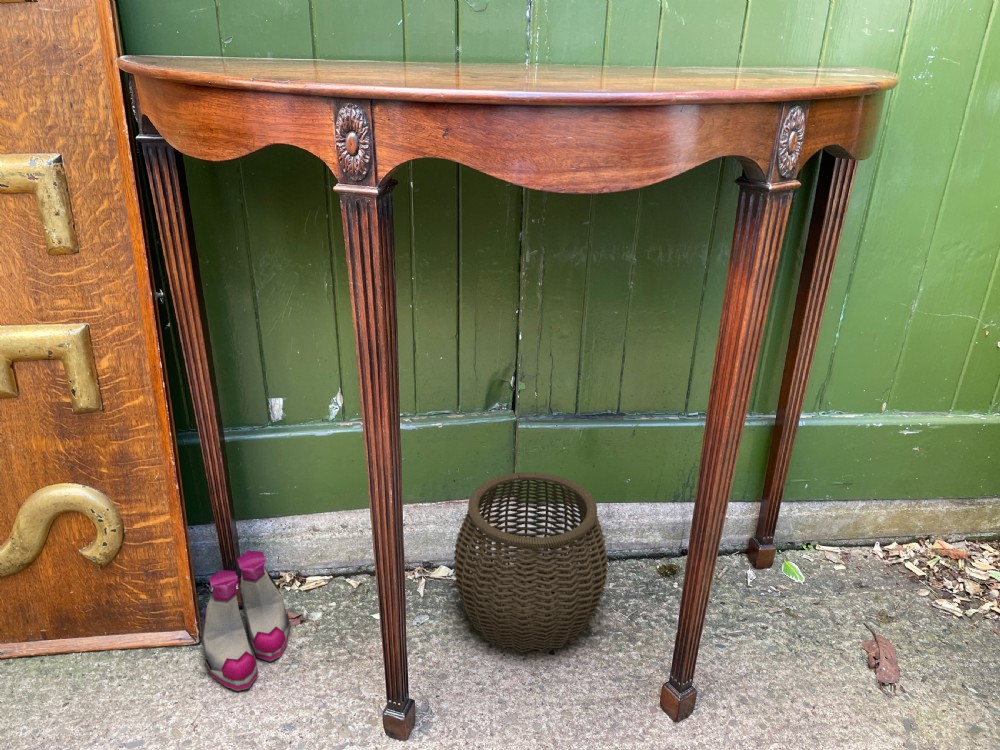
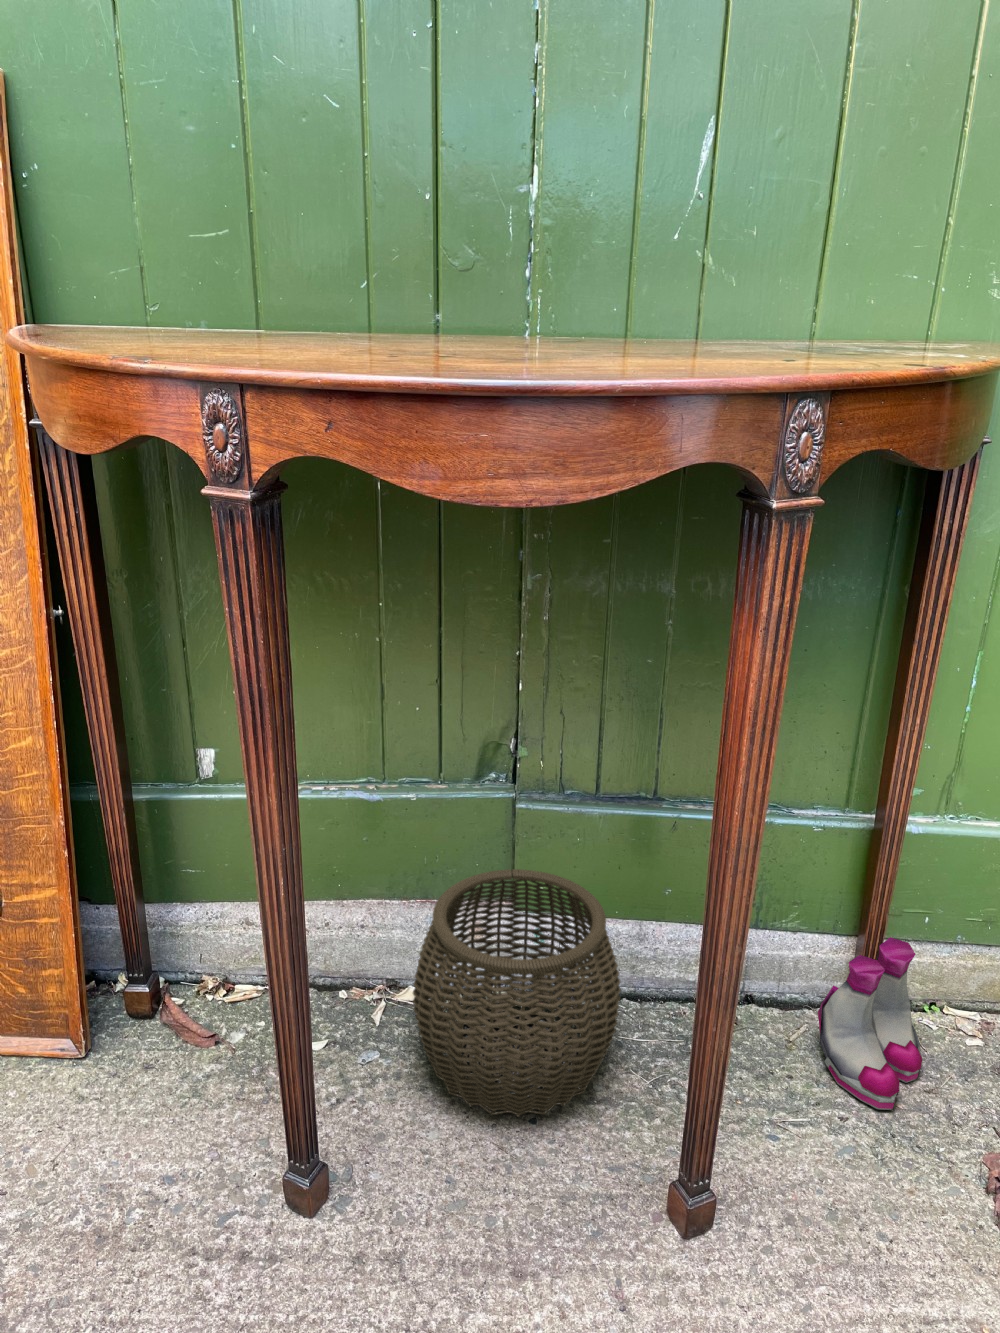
boots: present [202,550,290,691] -> present [818,937,922,1110]

